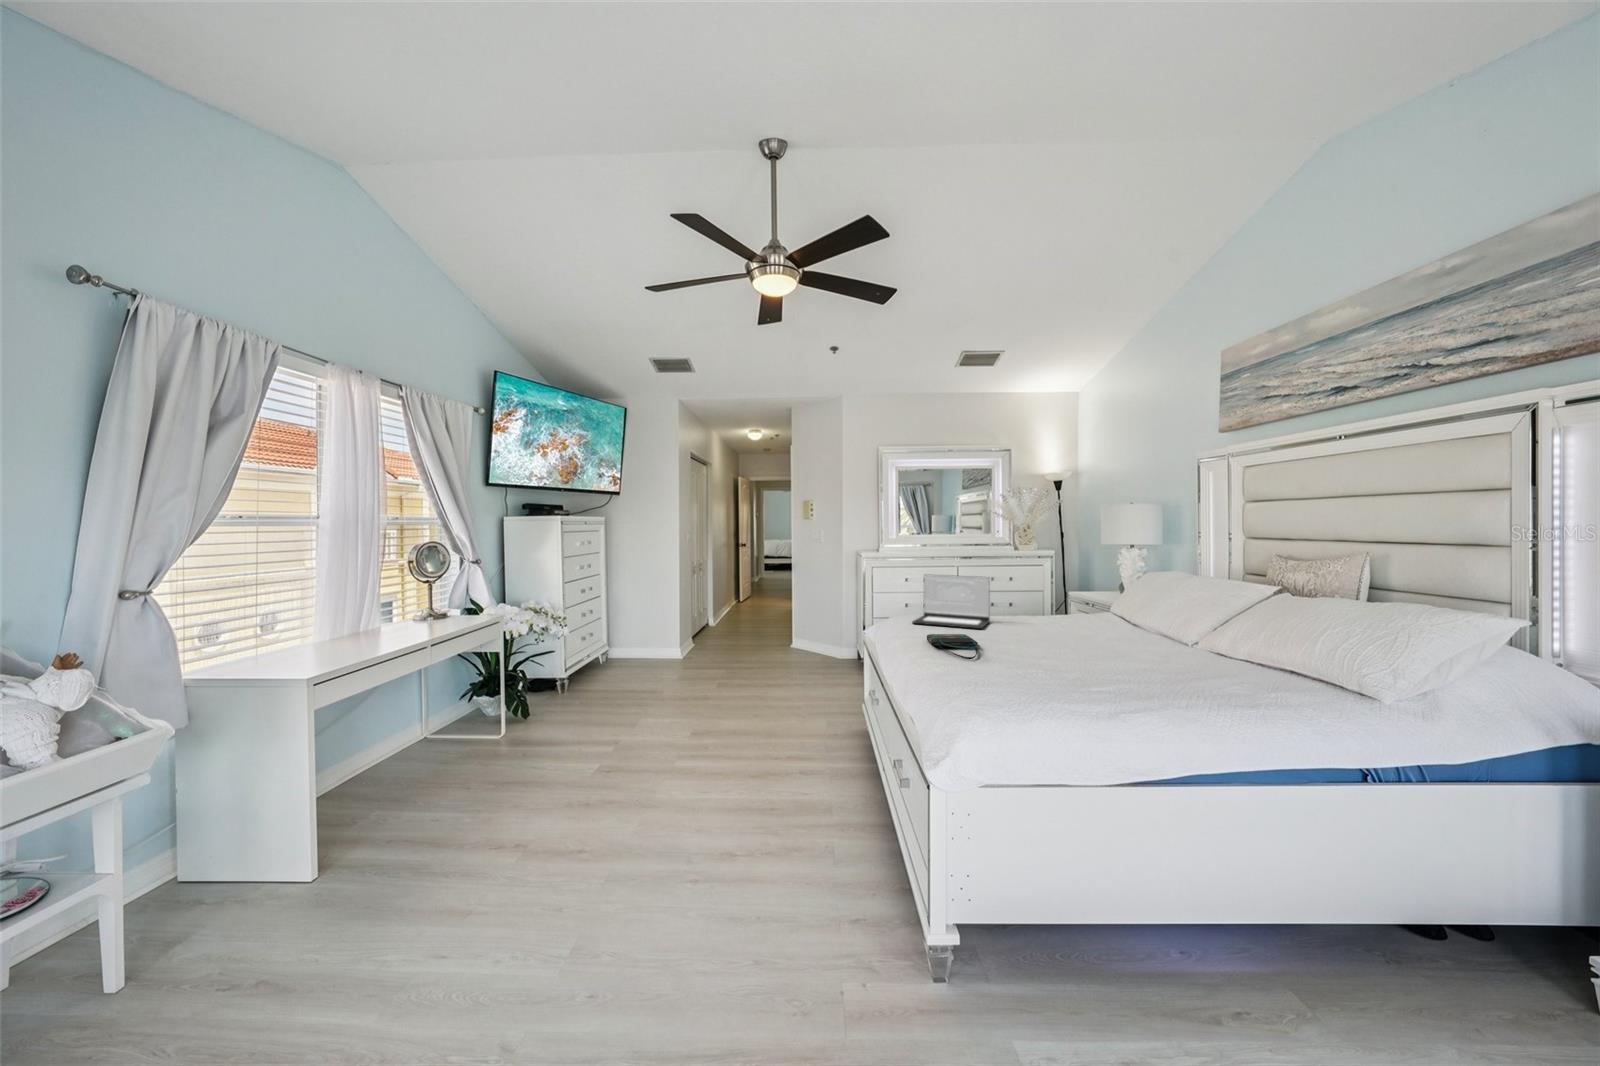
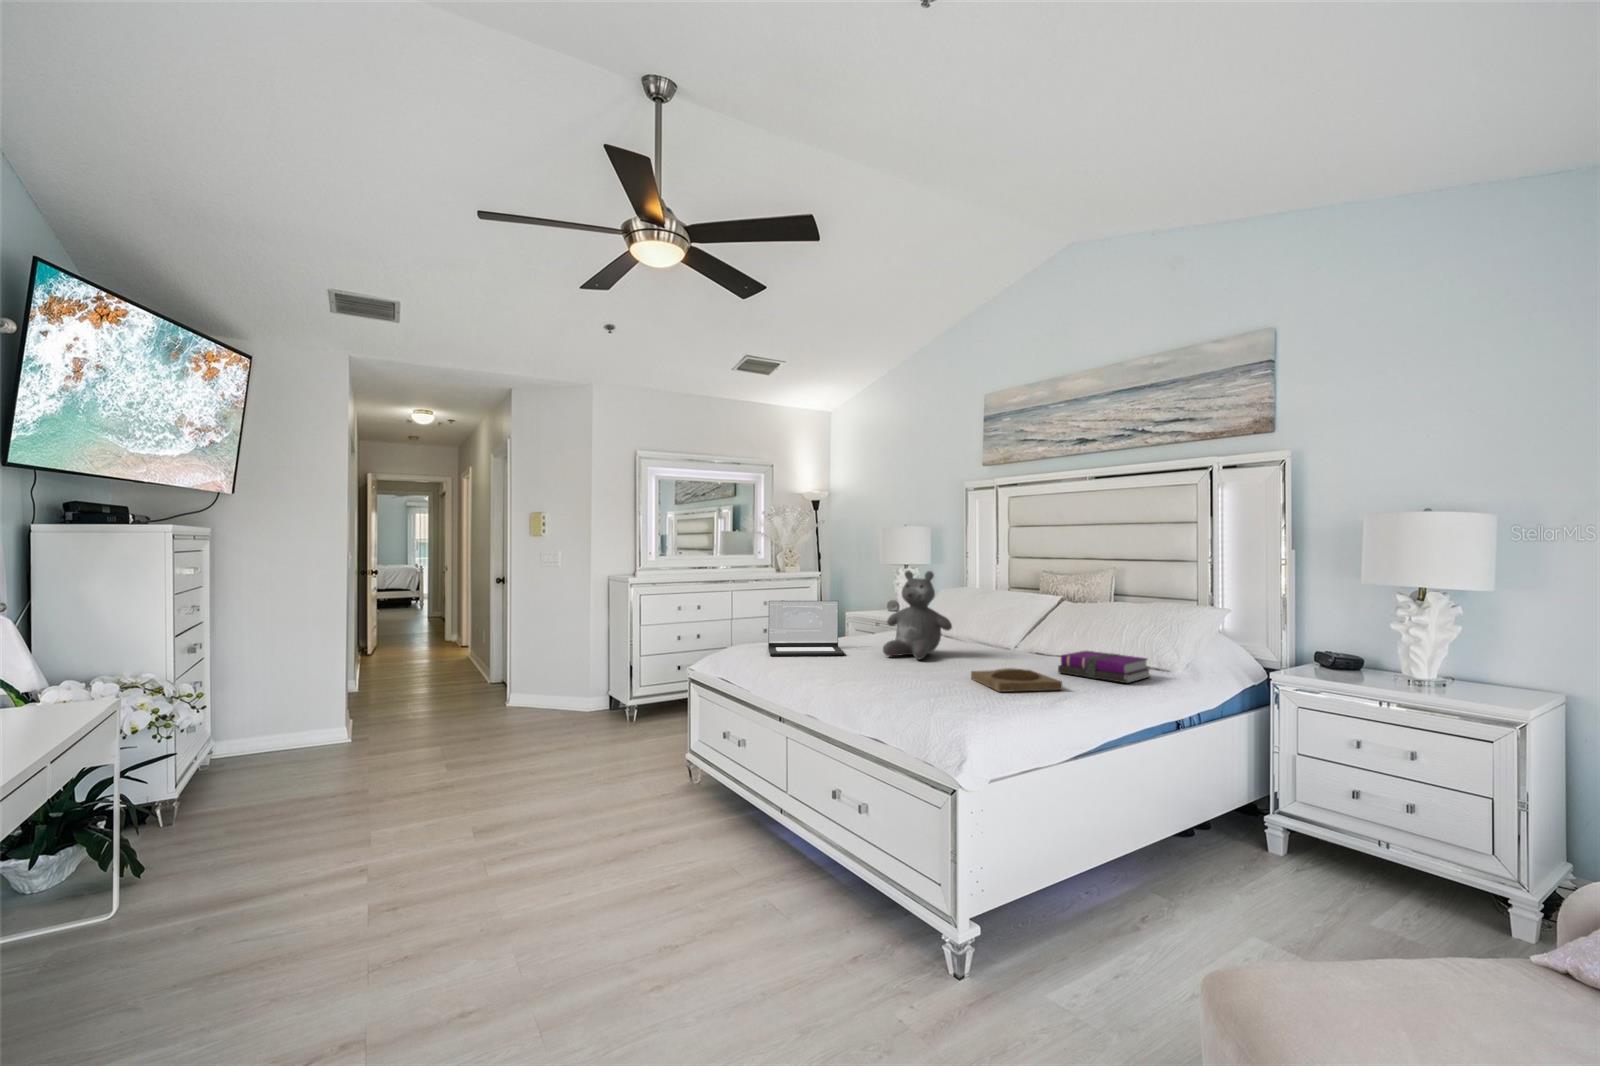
teddy bear: none [1018,549,1096,640] -> present [883,571,952,659]
tote bag: present [927,634,980,659] -> none [817,661,890,684]
notebook: none [1201,650,1342,695] -> present [1058,651,1150,683]
tray: none [1074,657,1166,691] -> present [971,668,1062,692]

